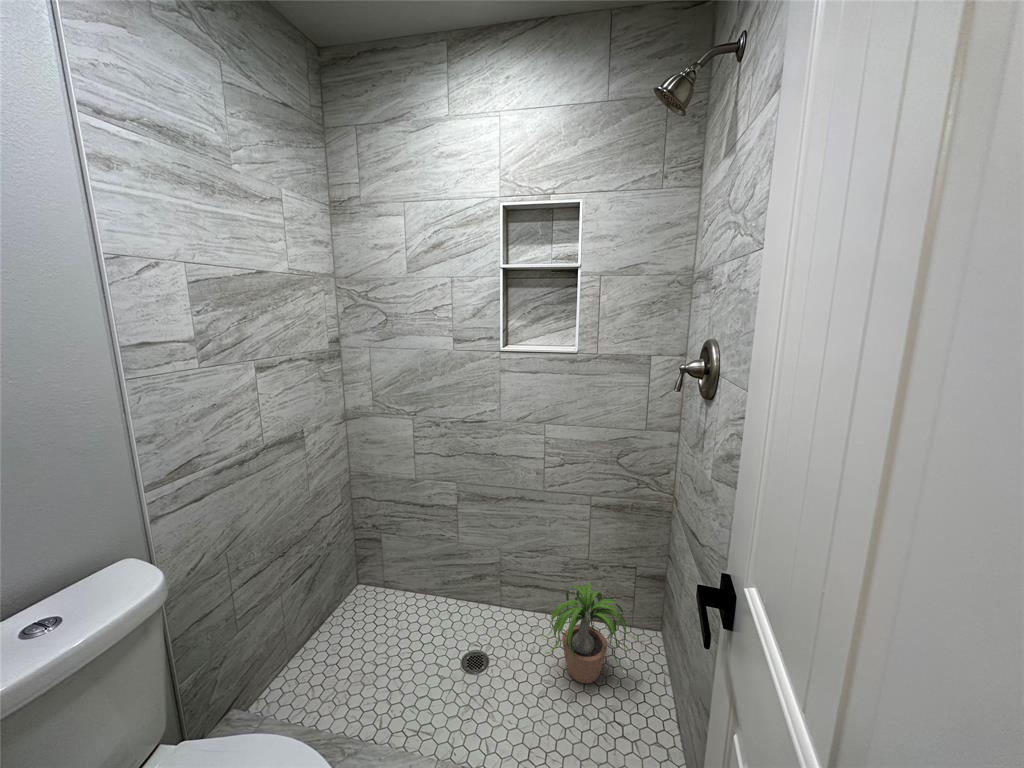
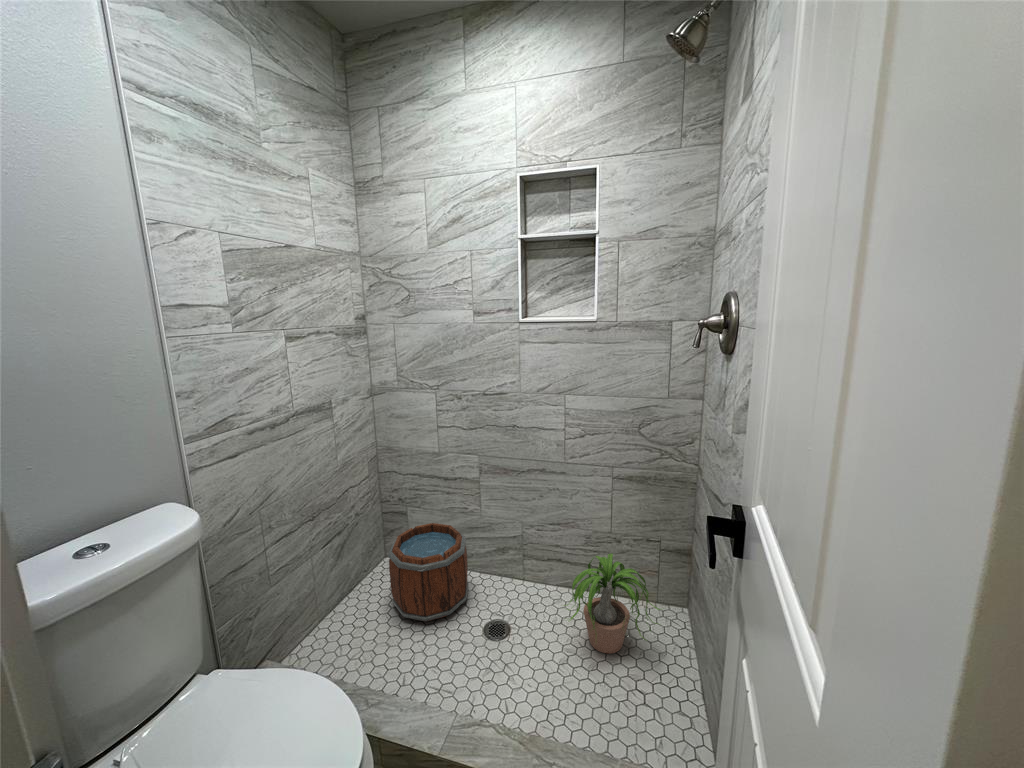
bucket: none [363,551,445,655] -> present [388,523,468,622]

